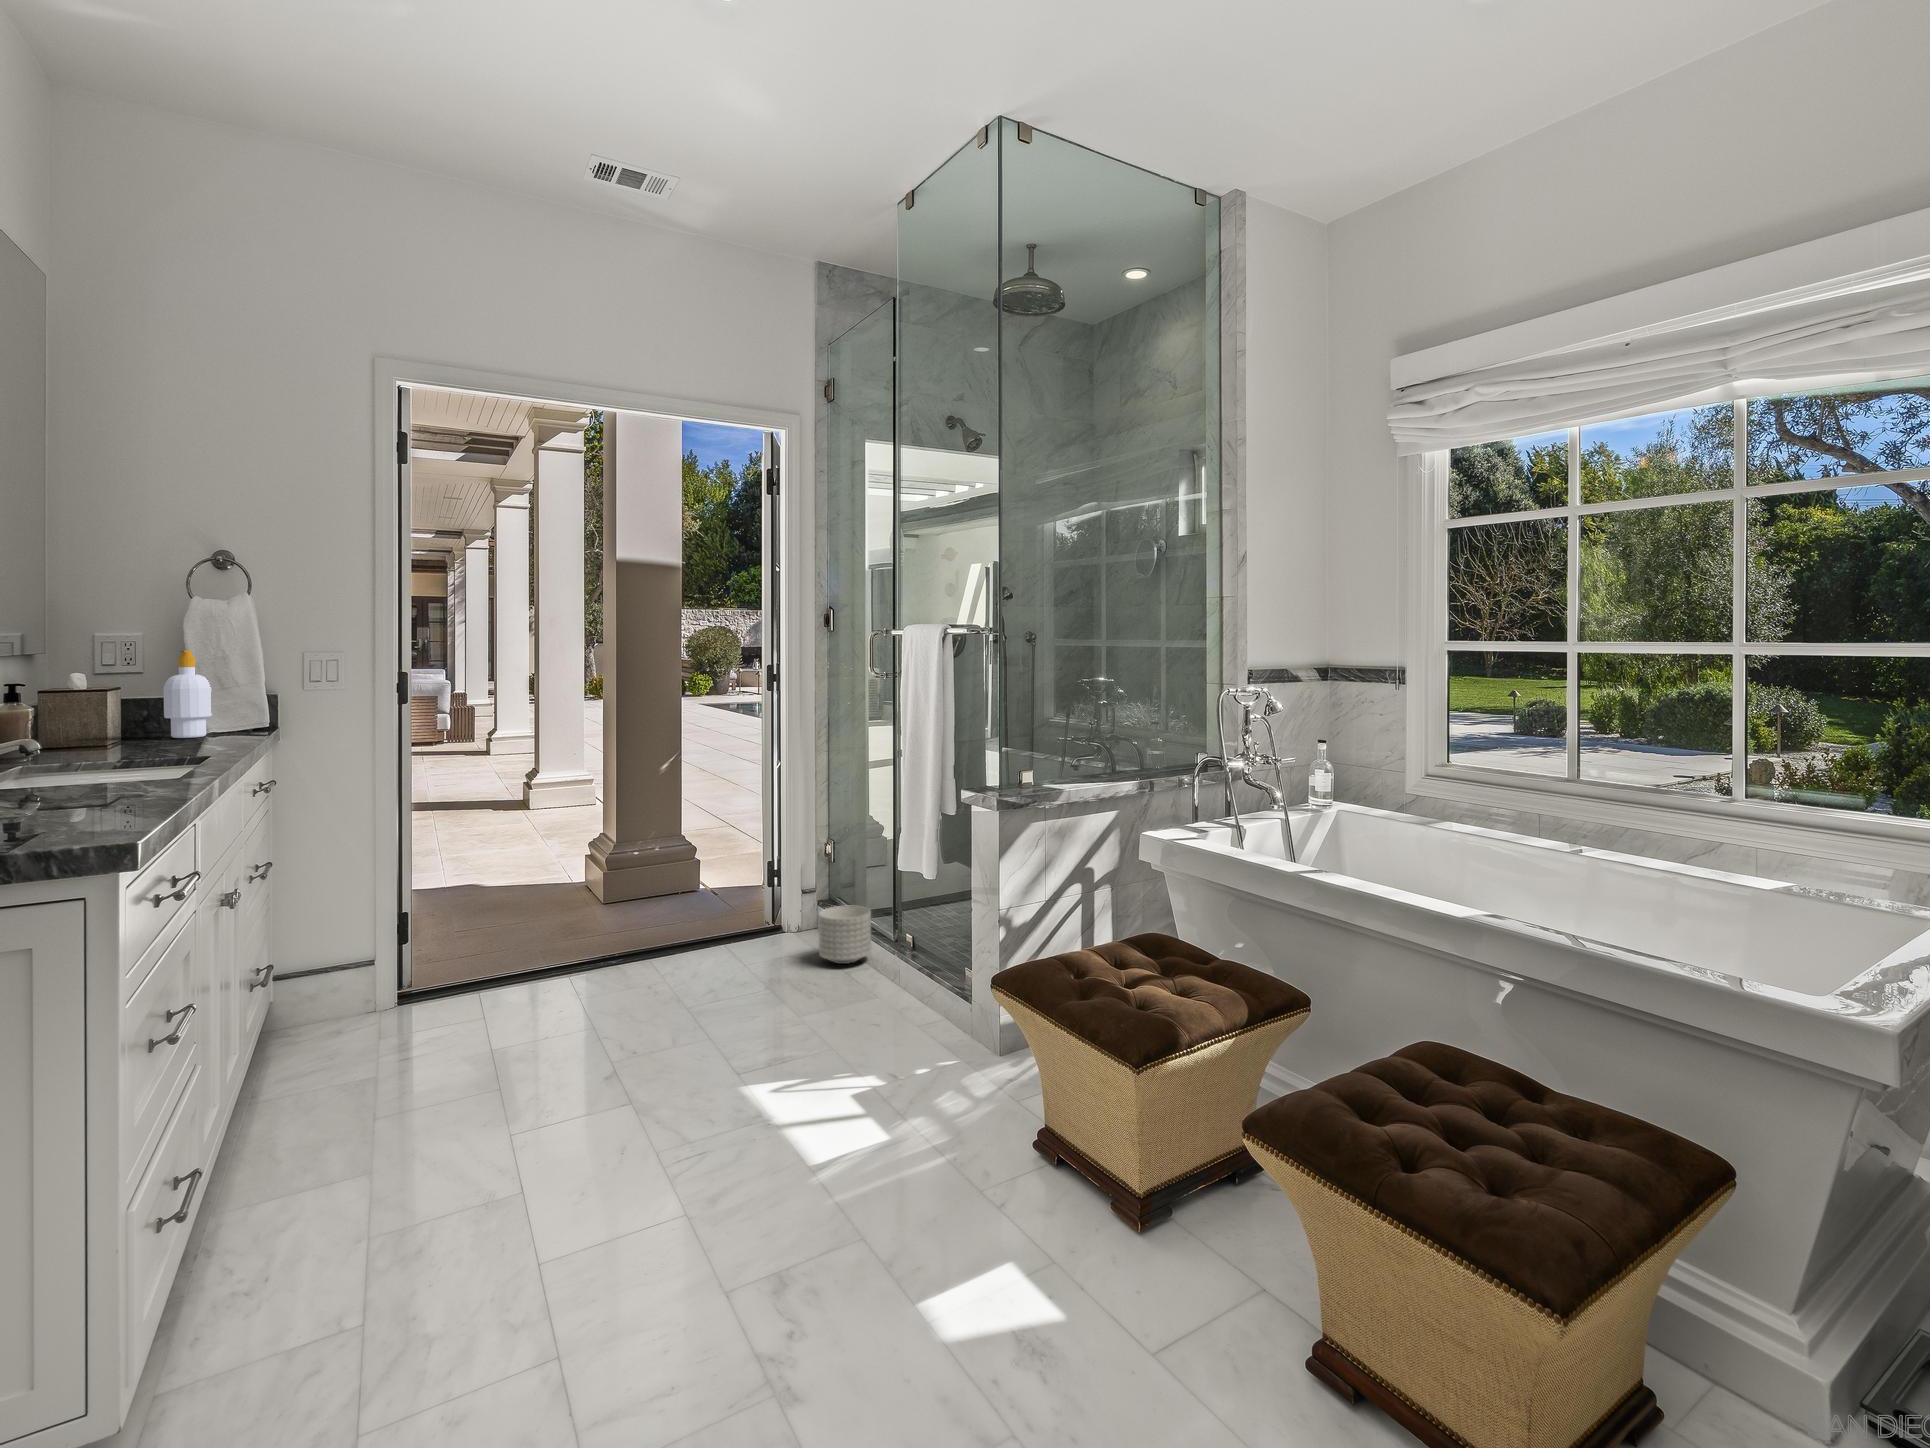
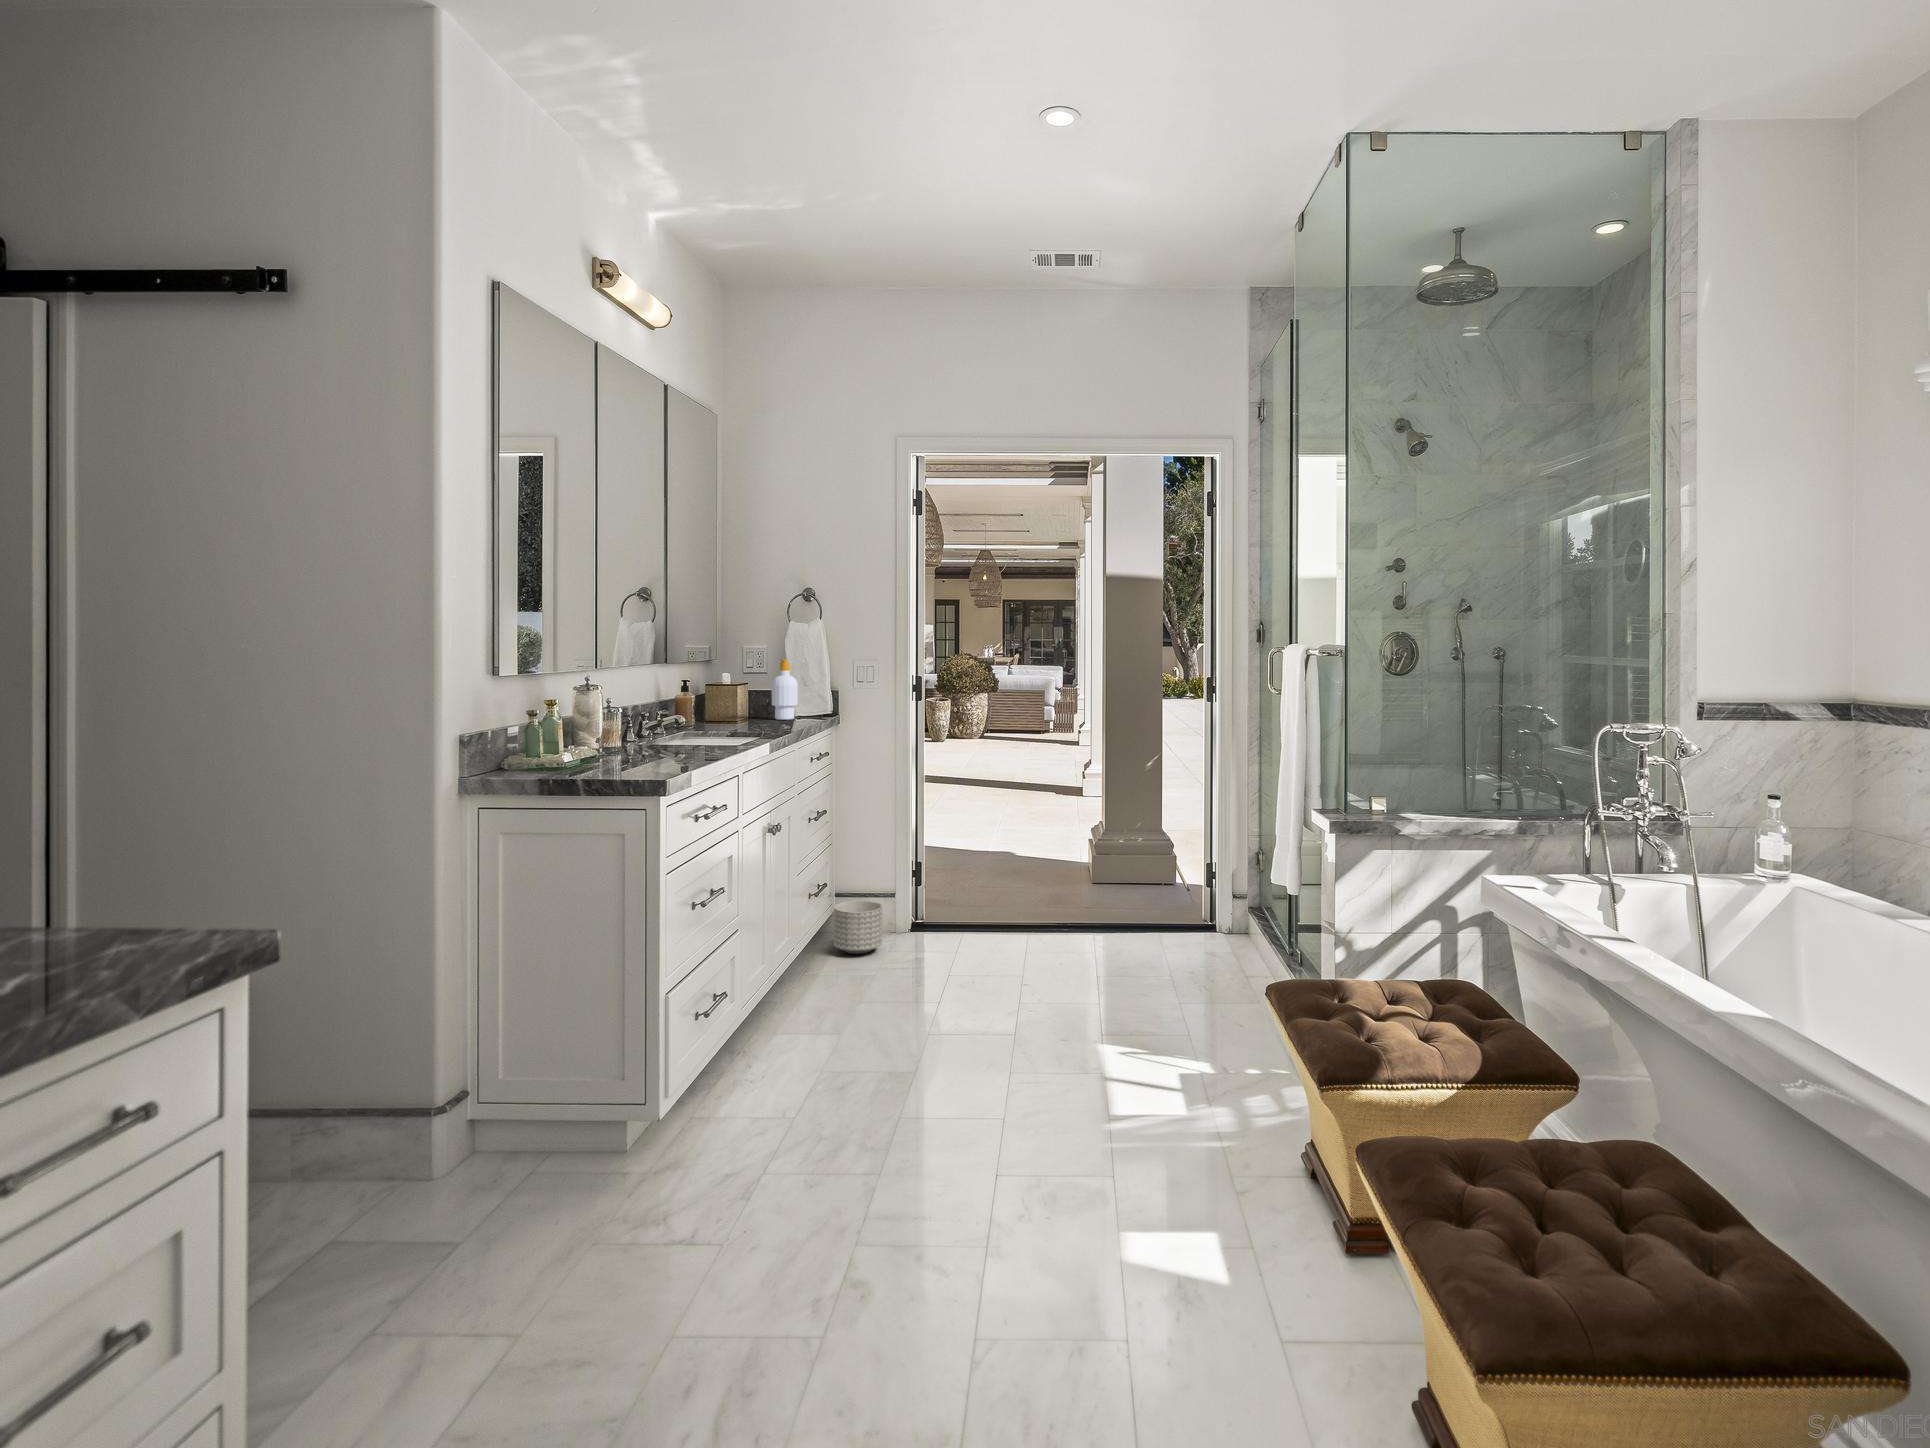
planter: present [819,905,871,964] -> present [834,901,882,954]

